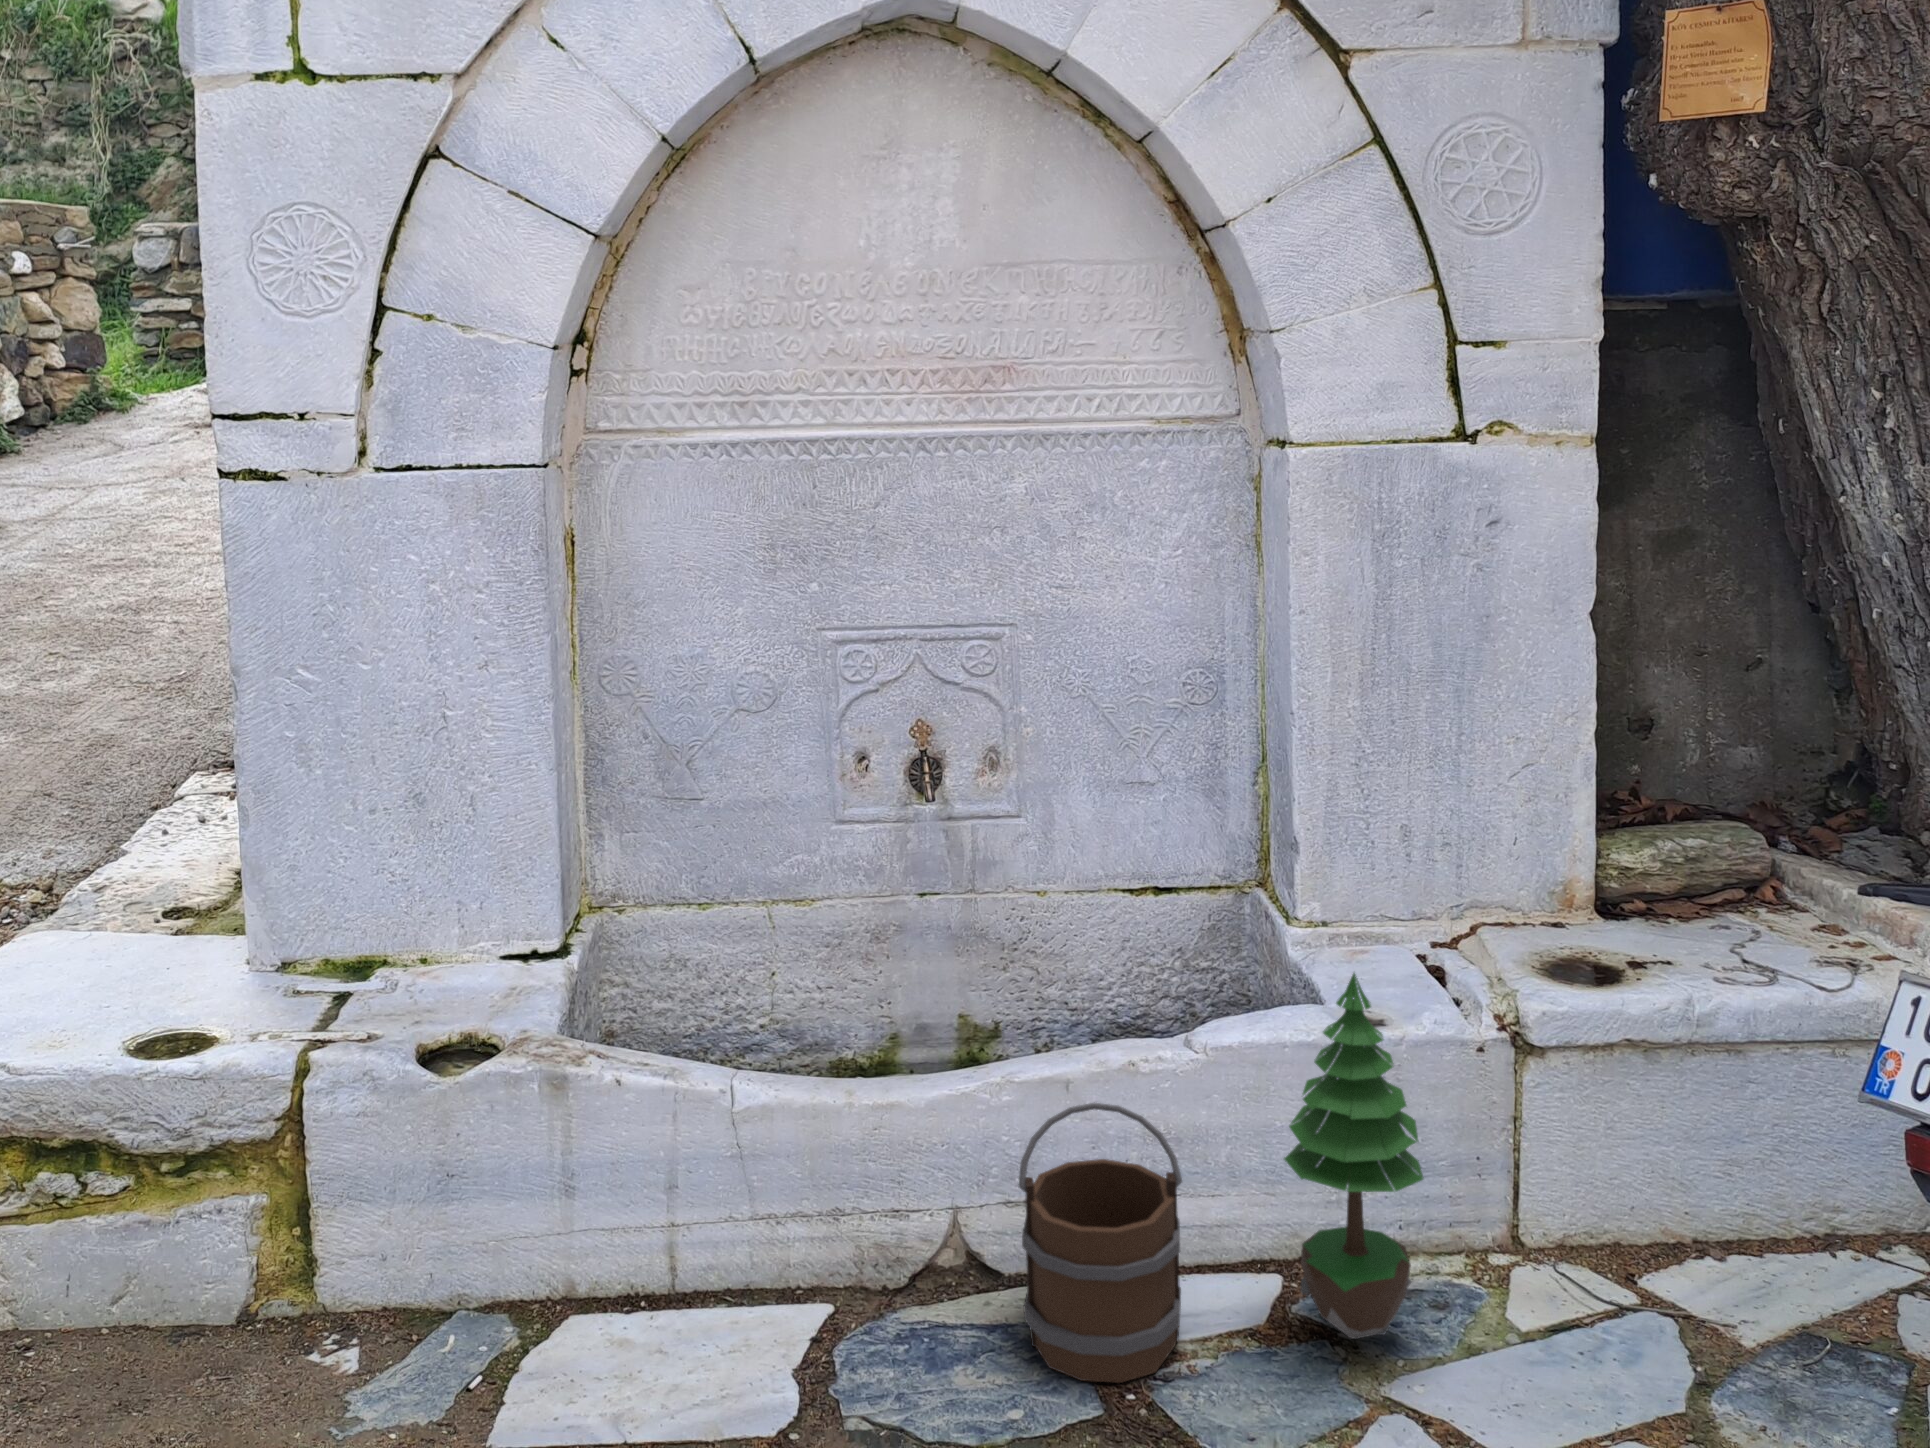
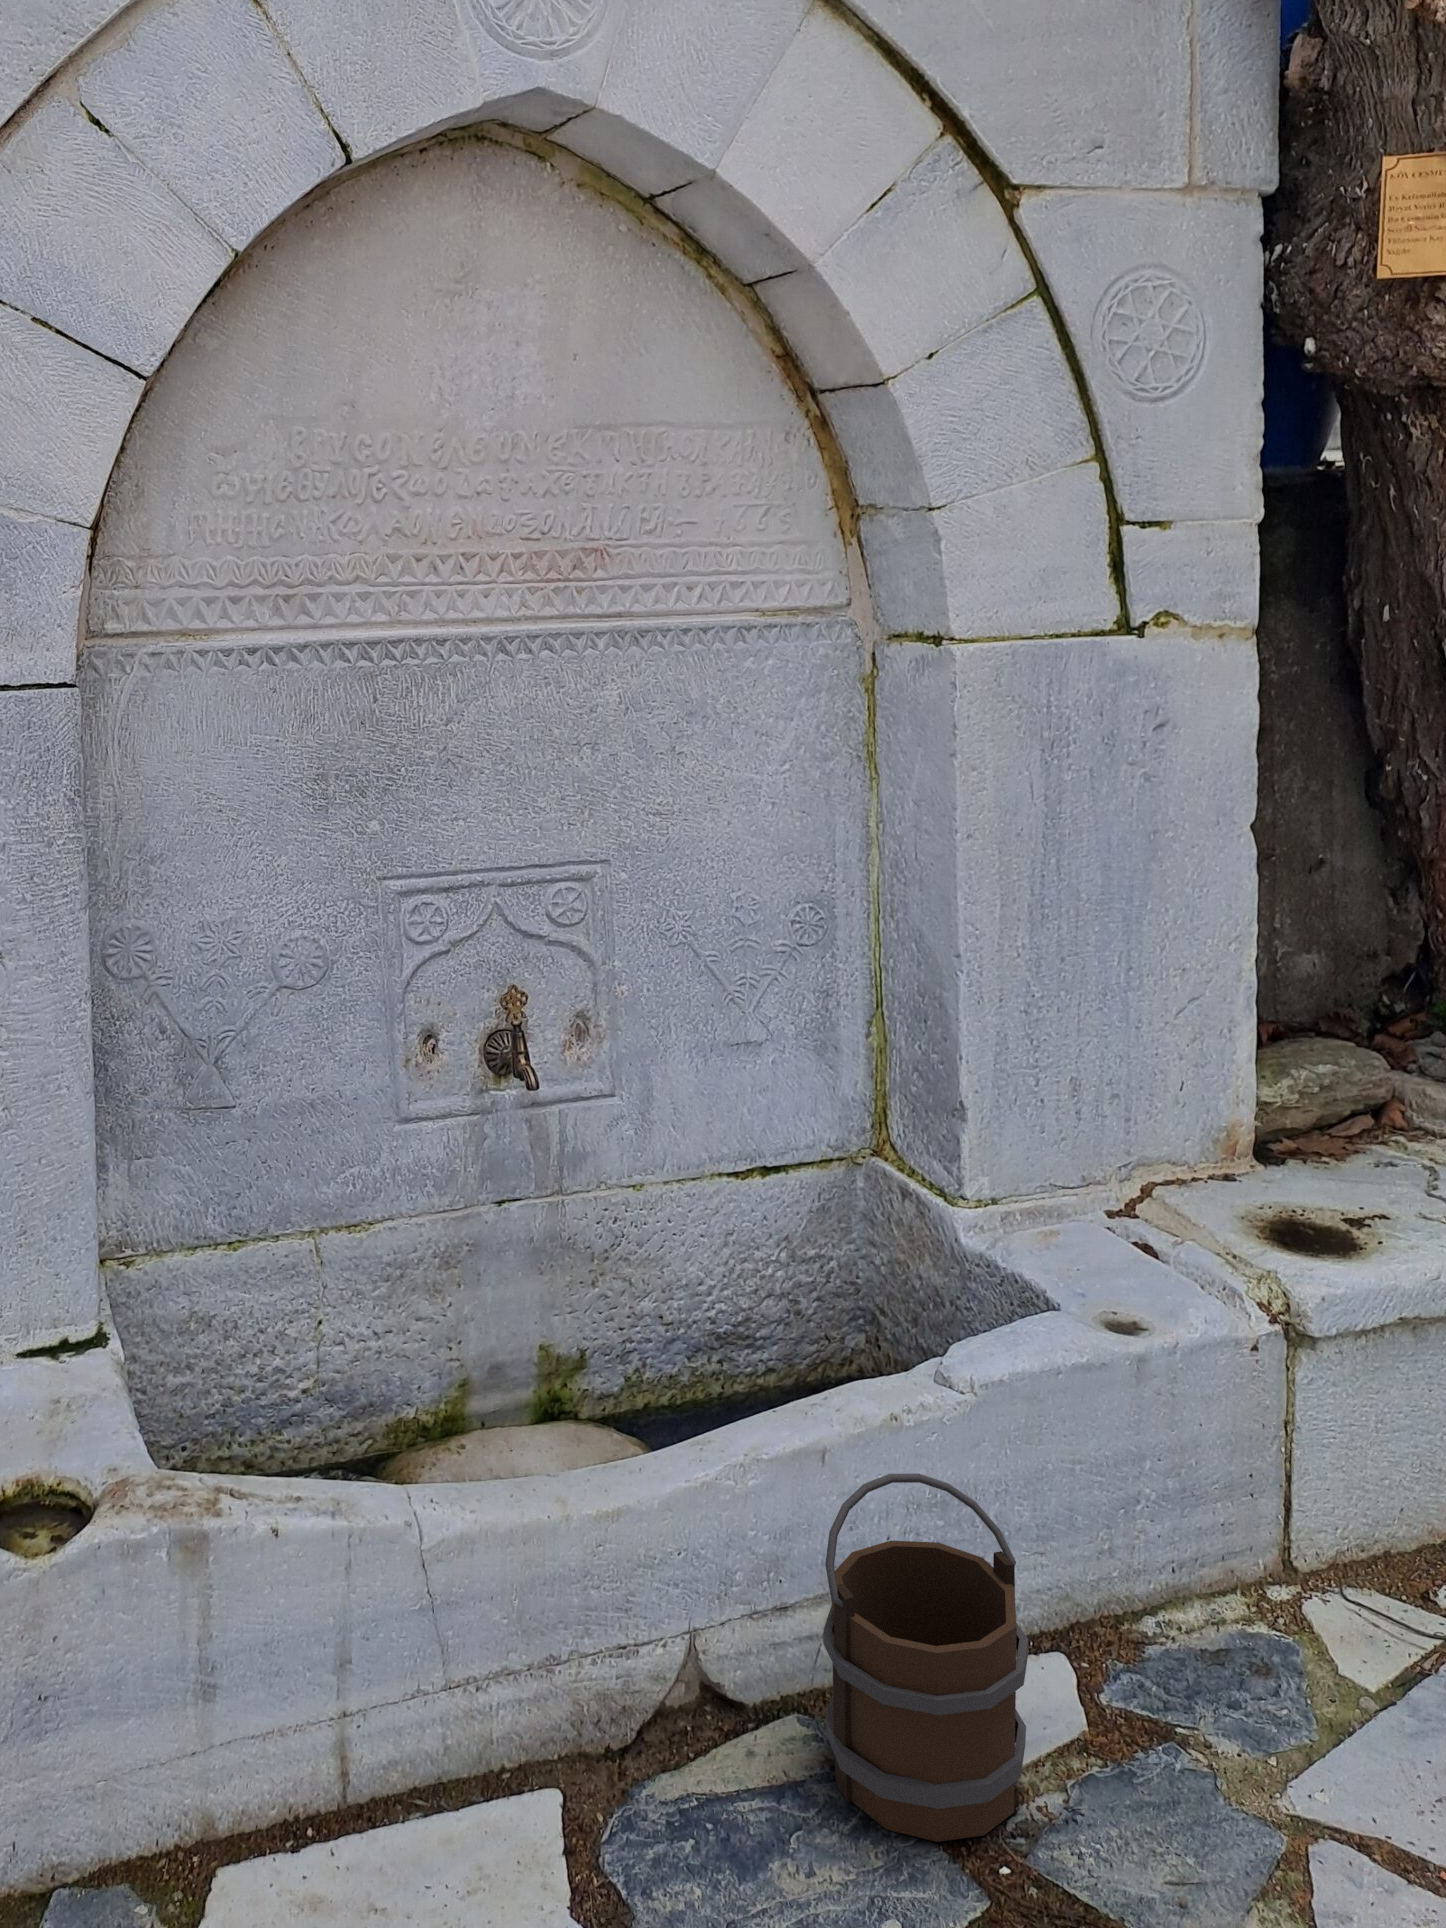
potted tree: present [1284,973,1424,1339] -> none [1117,1280,1294,1724]

